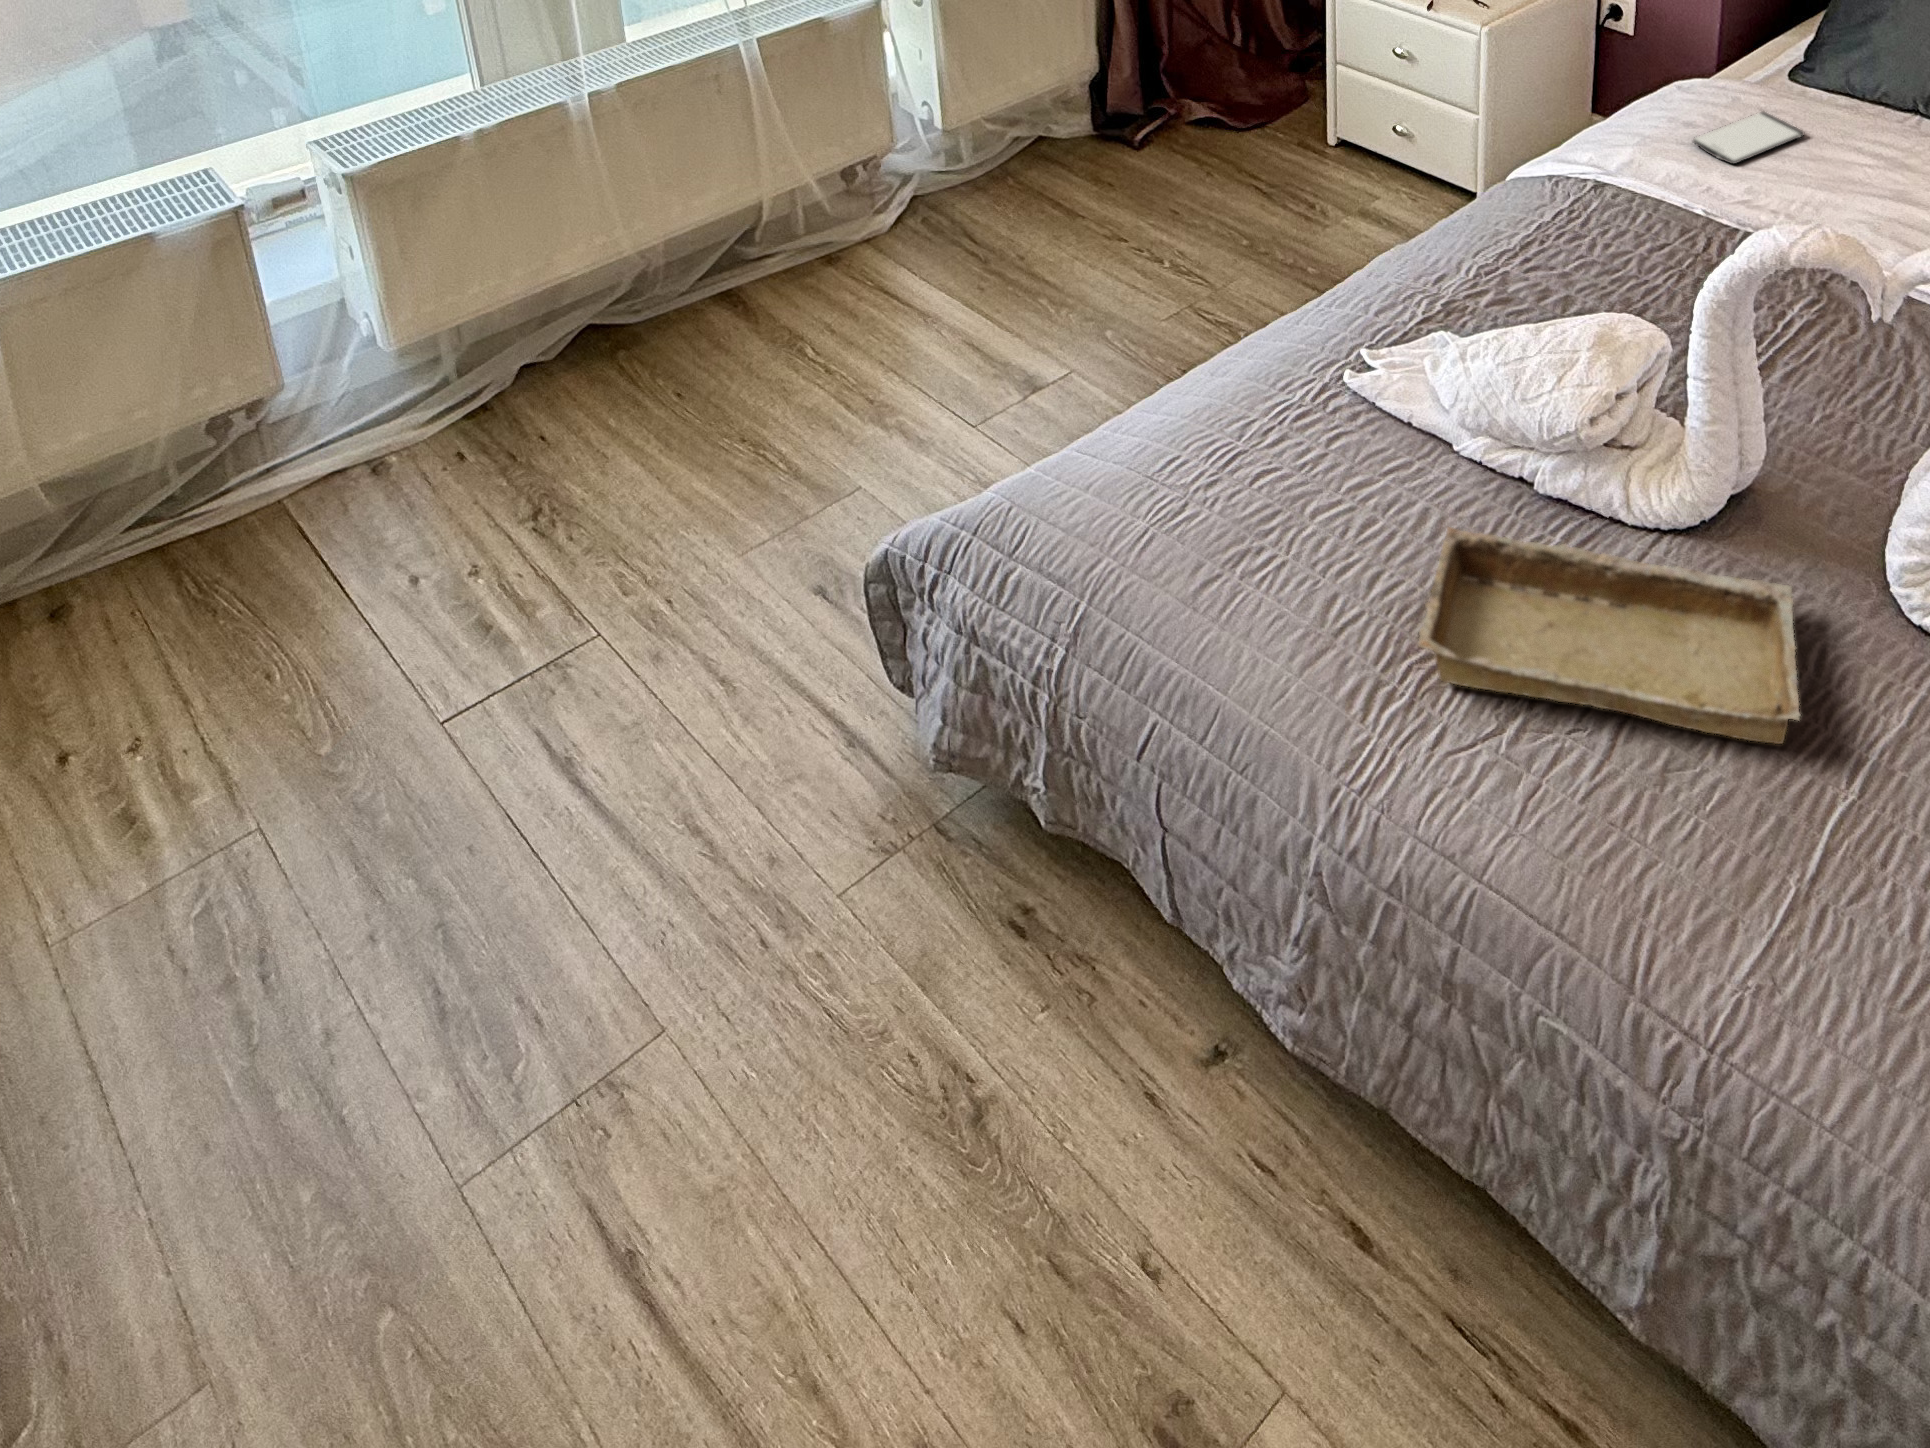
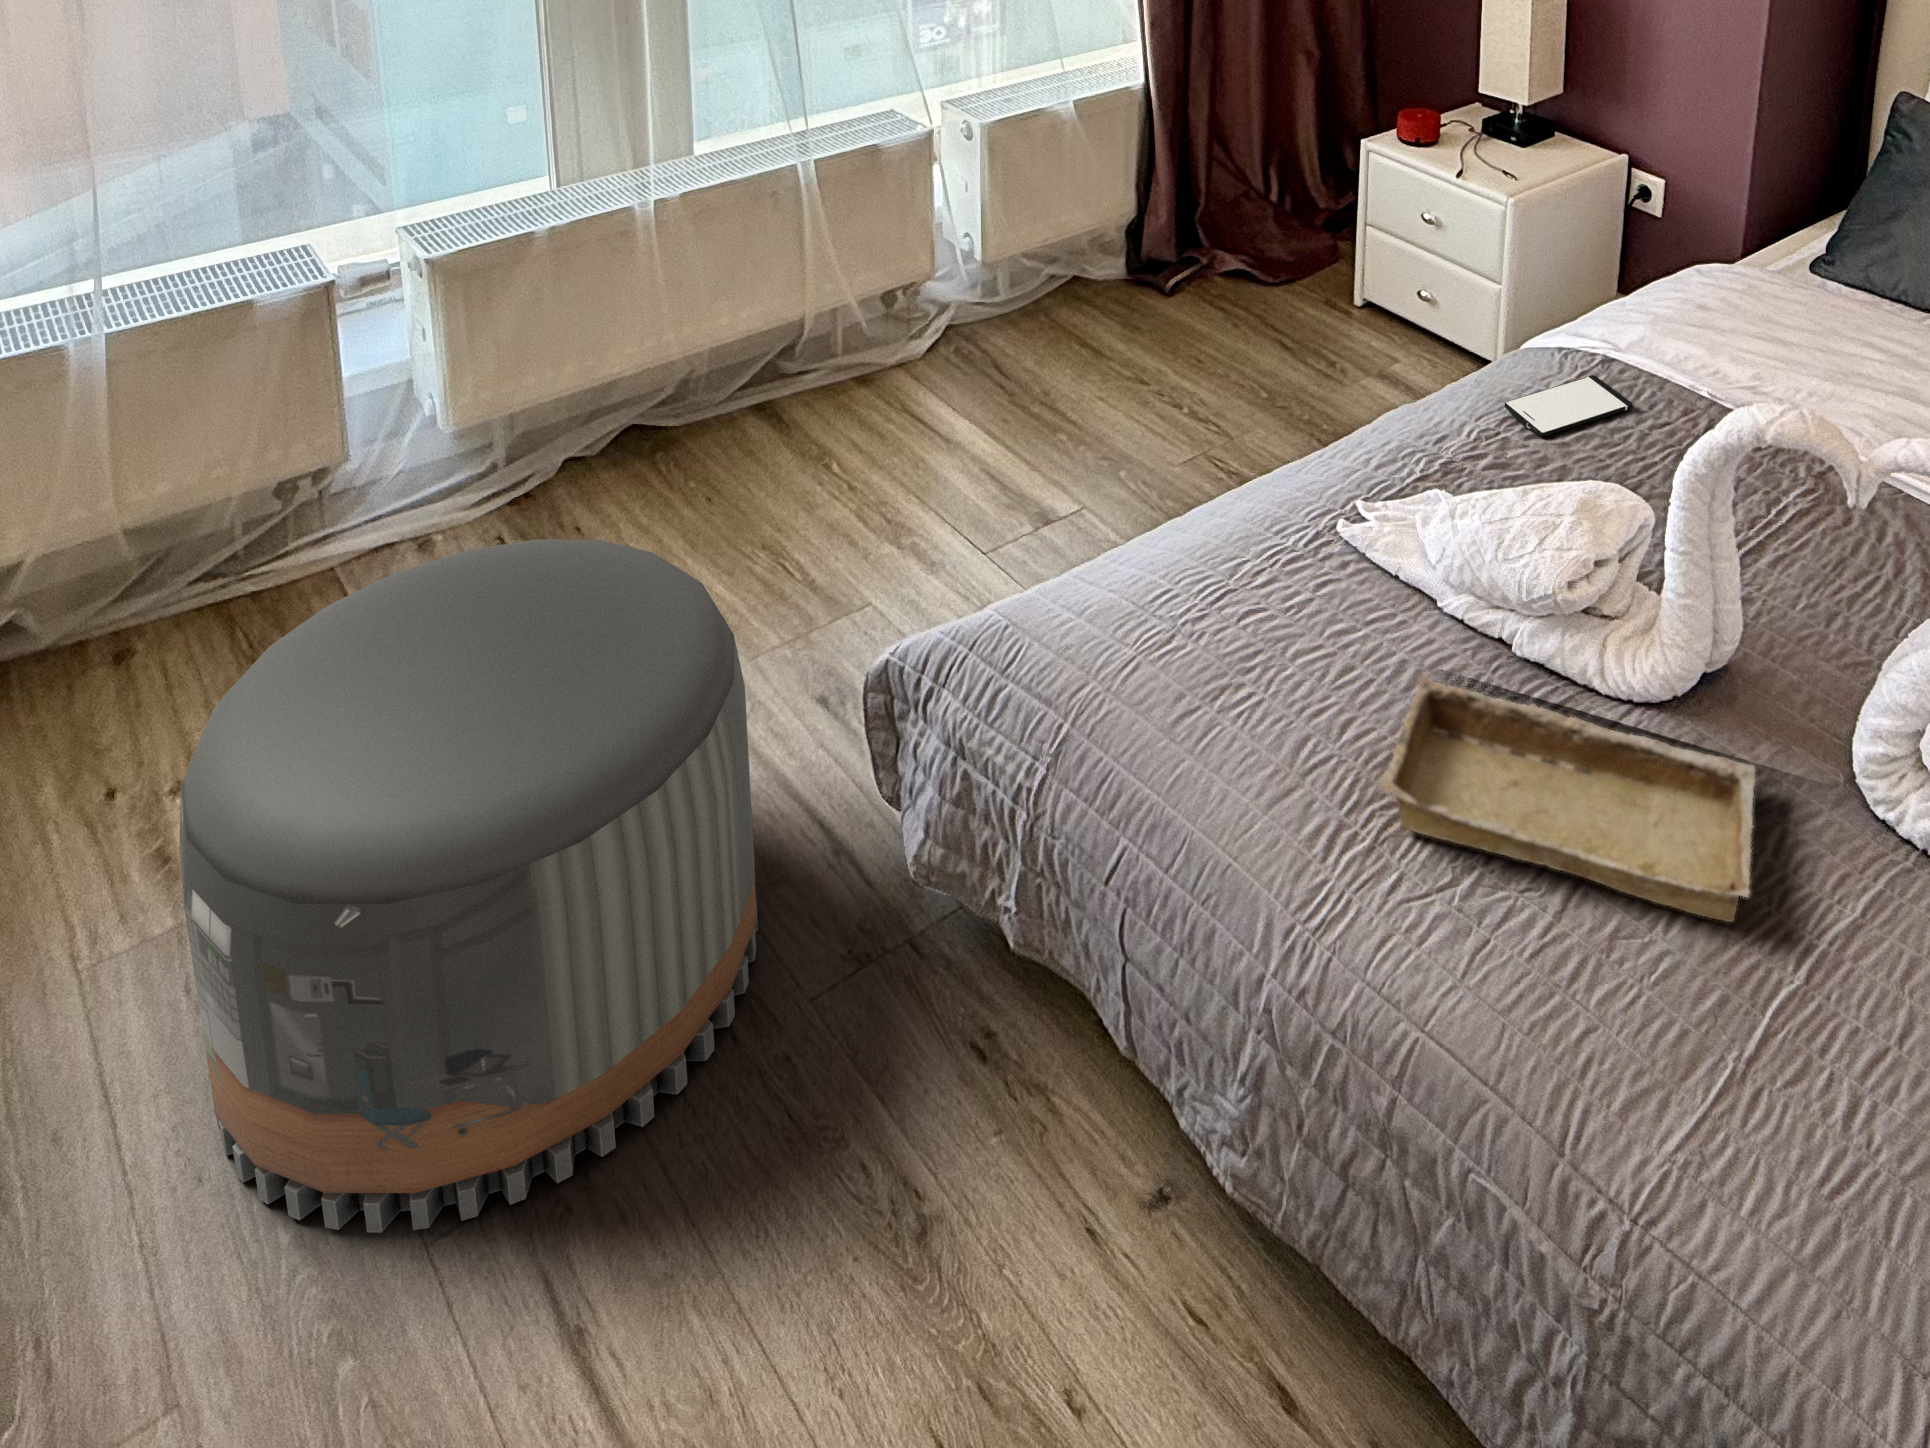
smartphone: present [1693,112,1804,164] -> present [1505,375,1633,437]
pouf: none [131,458,776,1180] -> present [179,539,758,1232]

